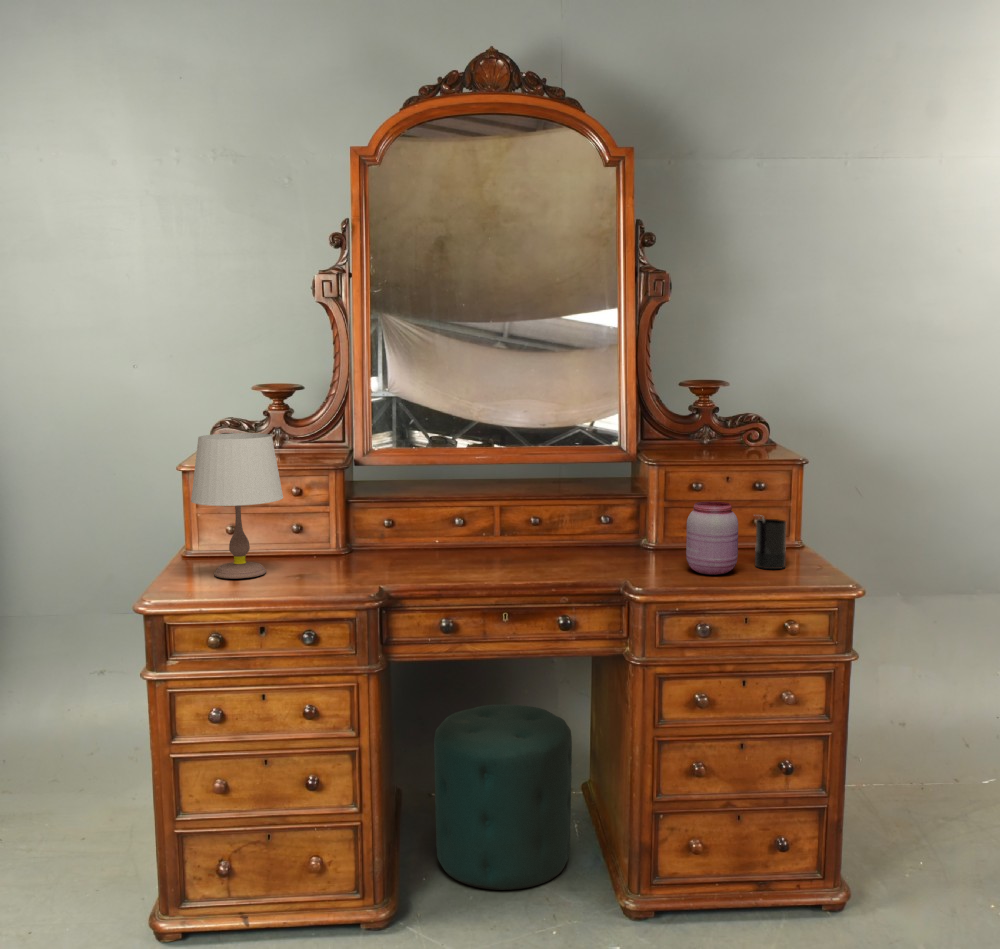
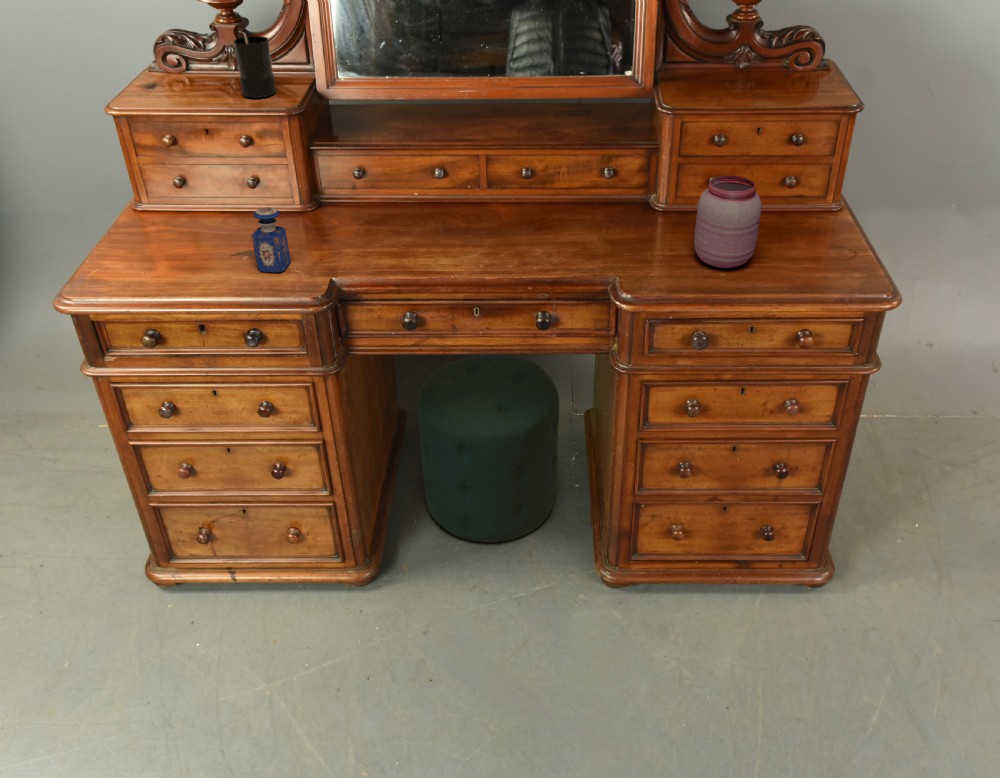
table lamp: present [191,433,283,579] -> none [99,81,218,262]
candle: present [755,519,786,569] -> present [234,32,276,98]
perfume bottle: none [313,527,341,582] -> present [251,207,291,272]

